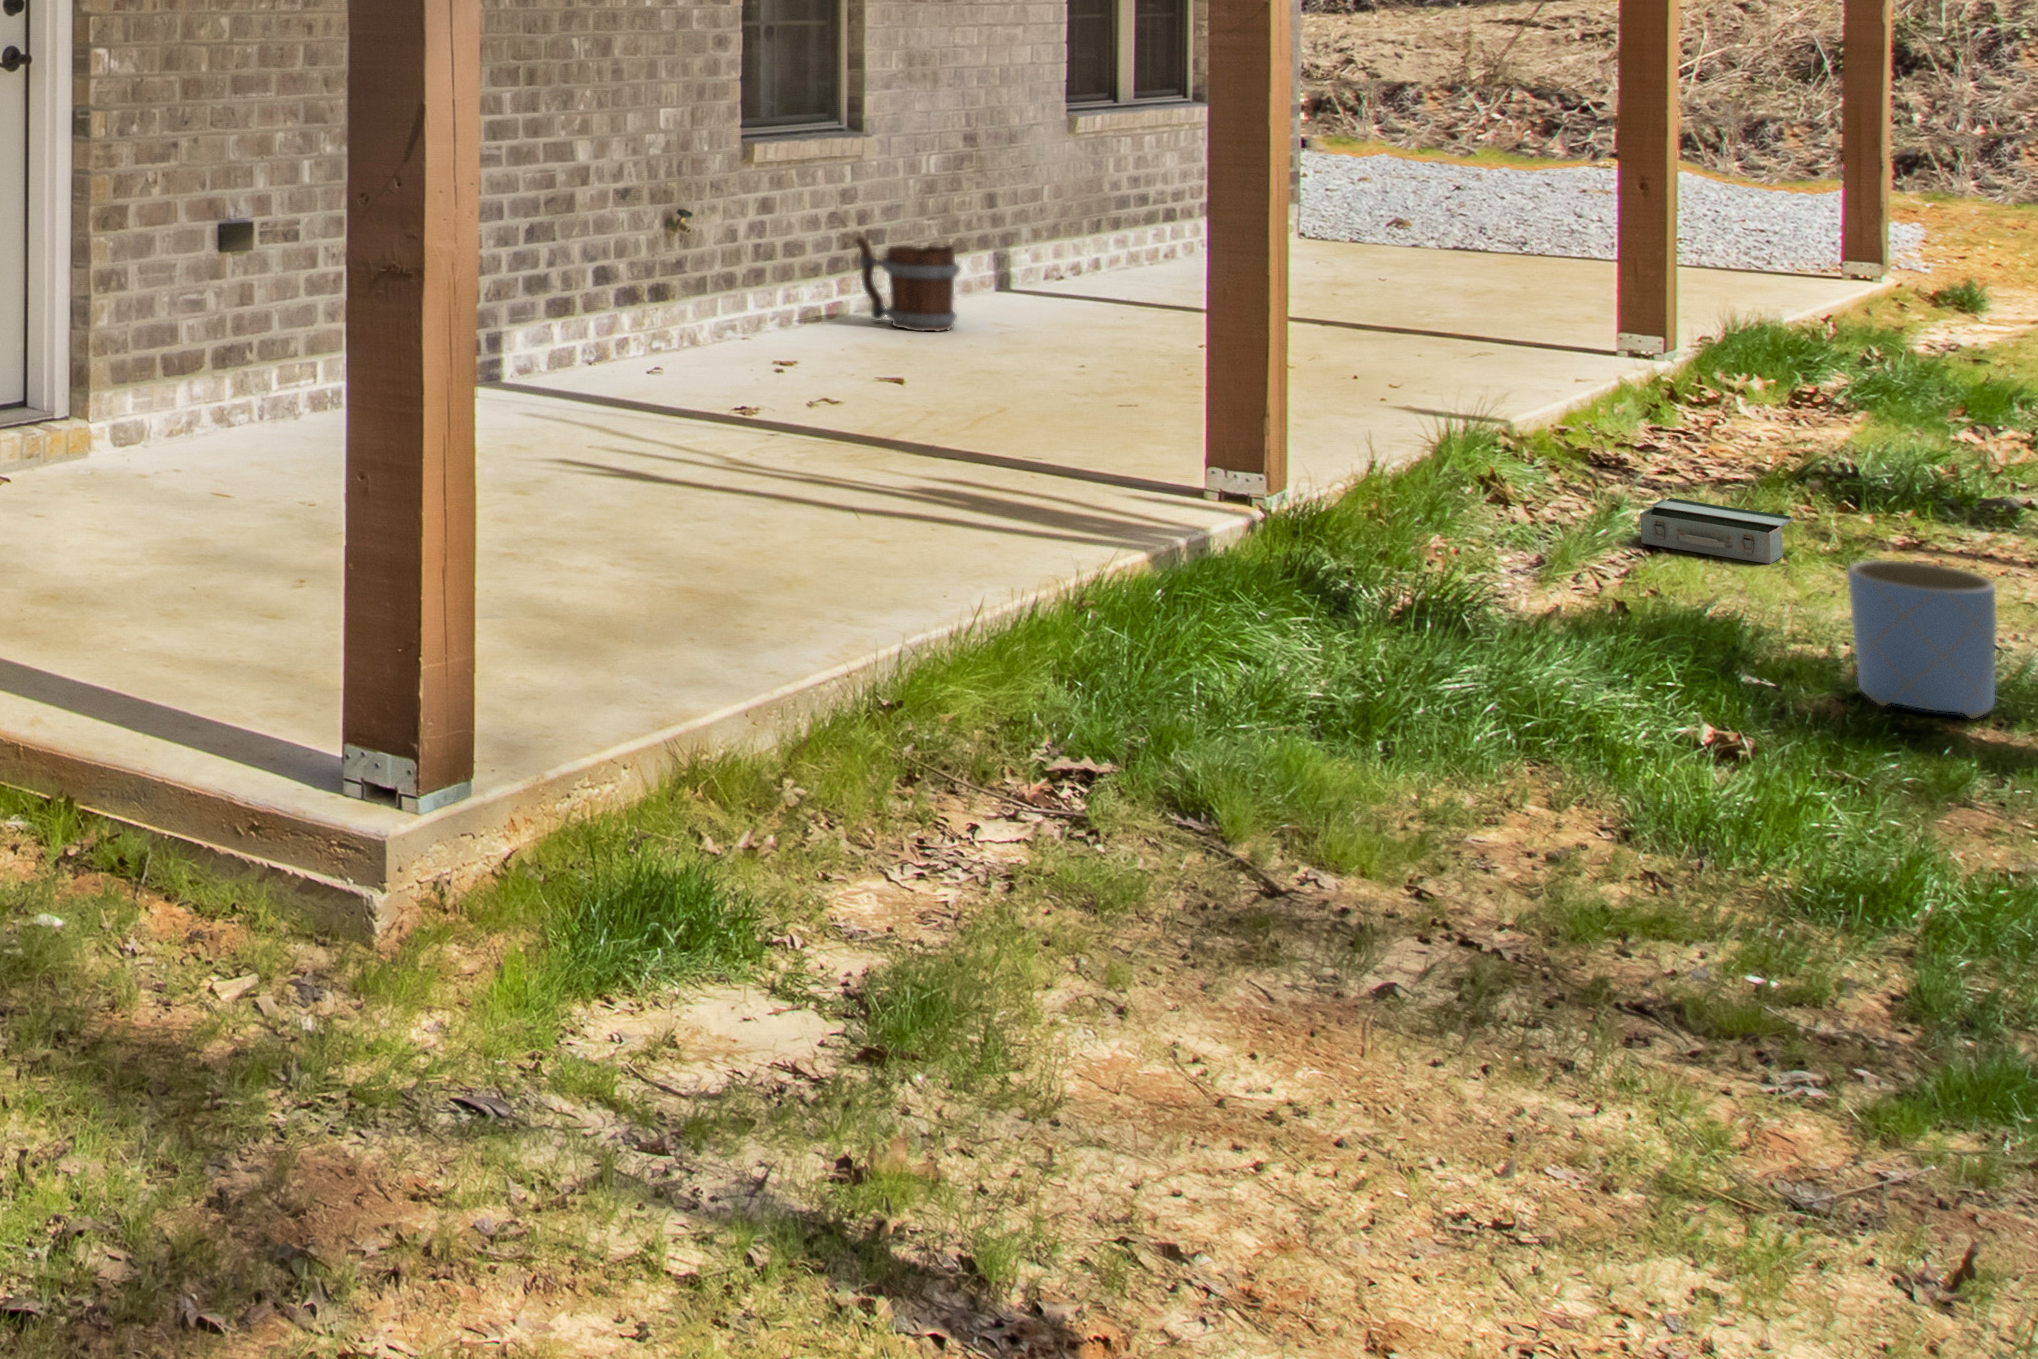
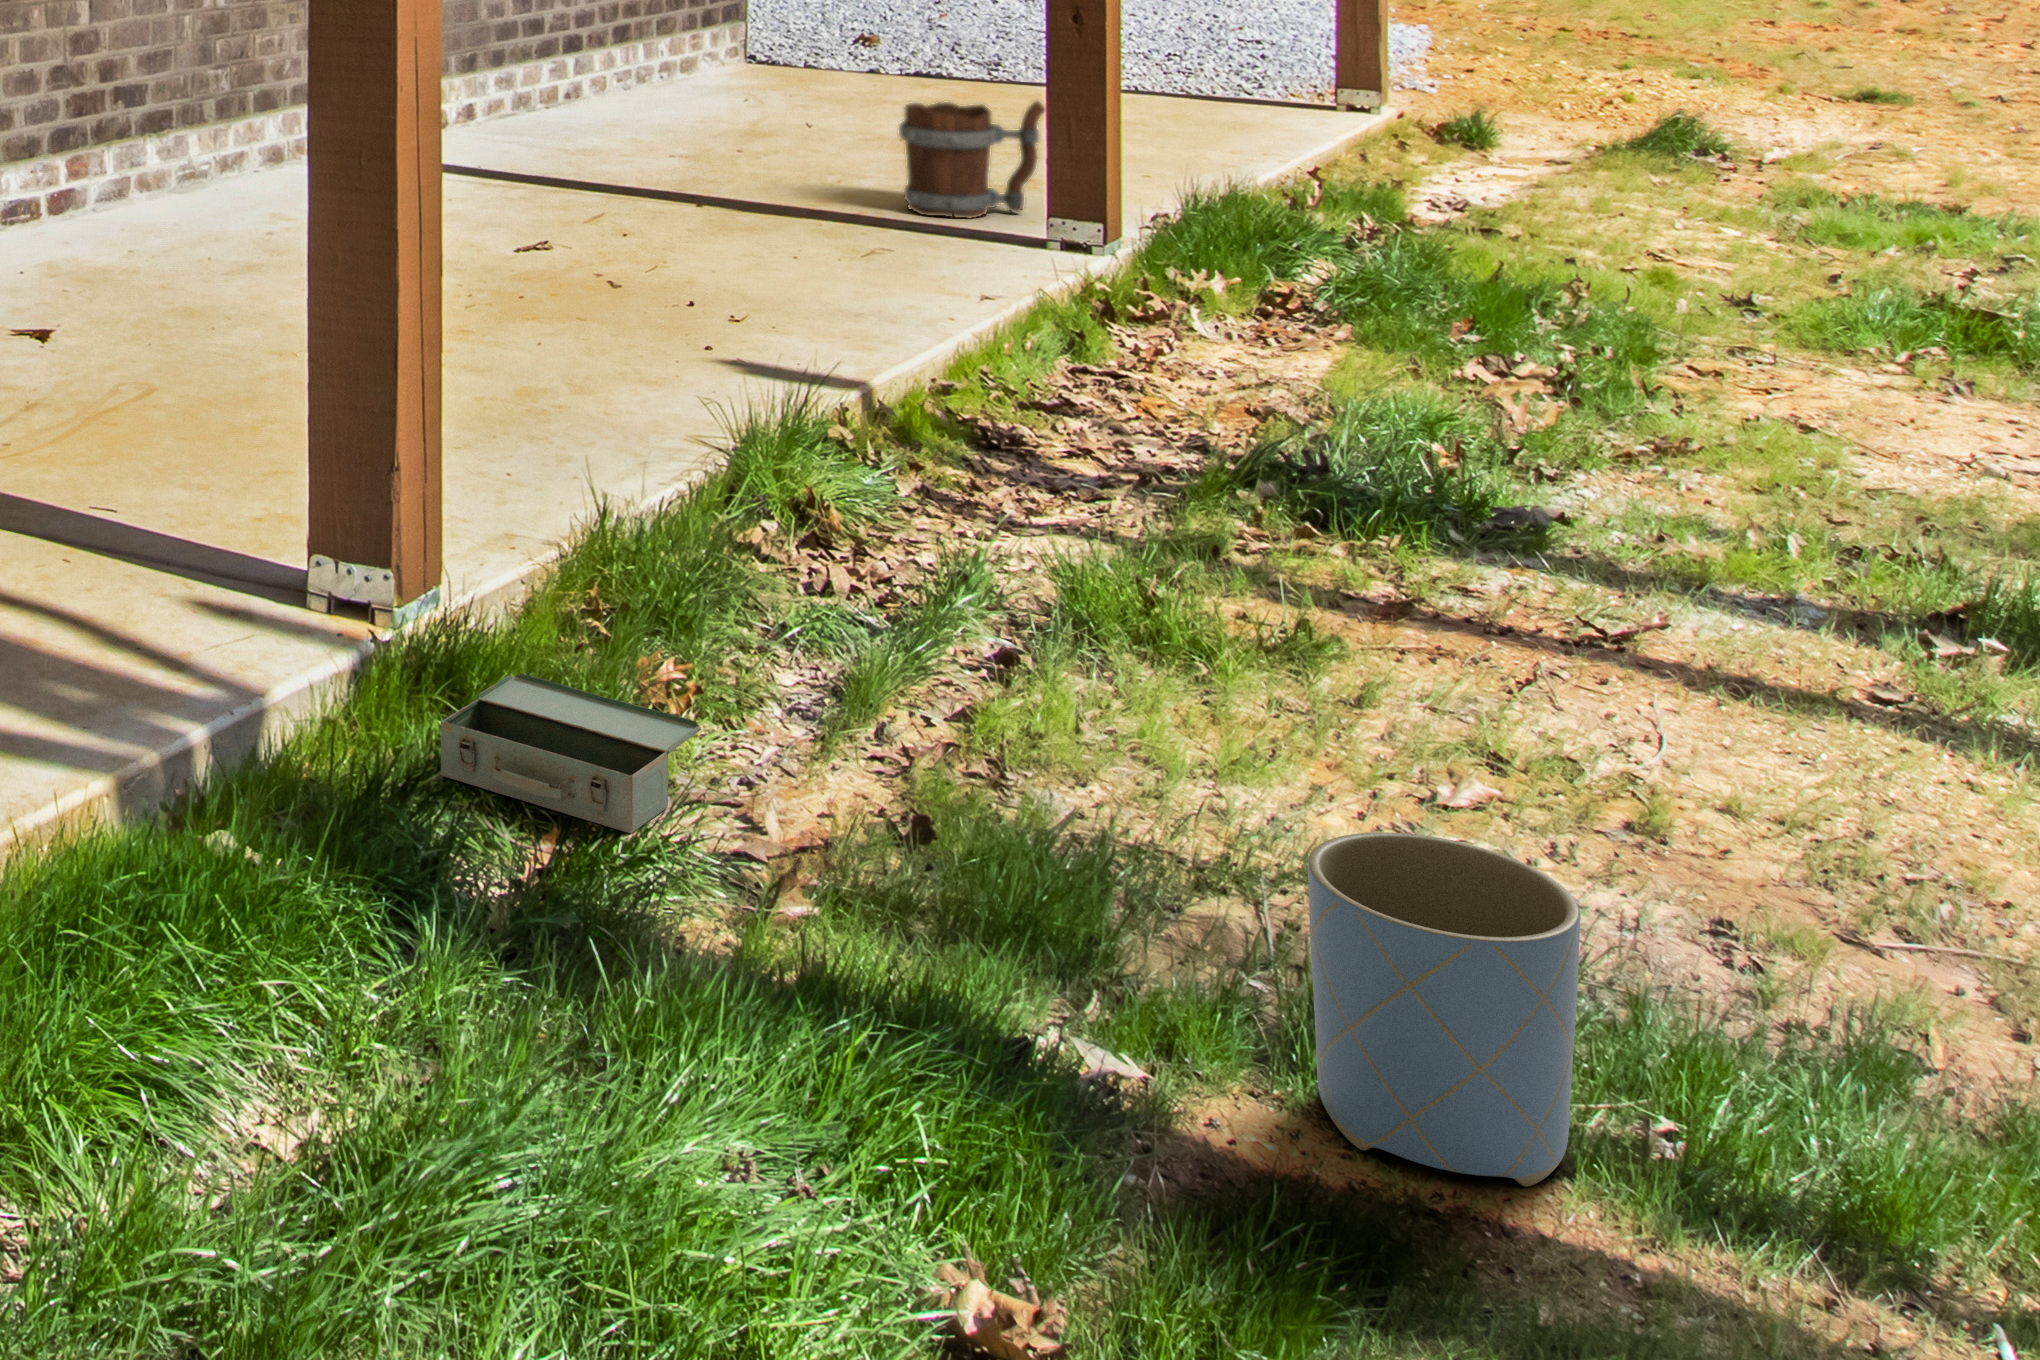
bucket: present [856,236,960,332] -> present [899,101,1045,218]
toolbox: present [1640,498,1793,564] -> present [441,673,701,834]

